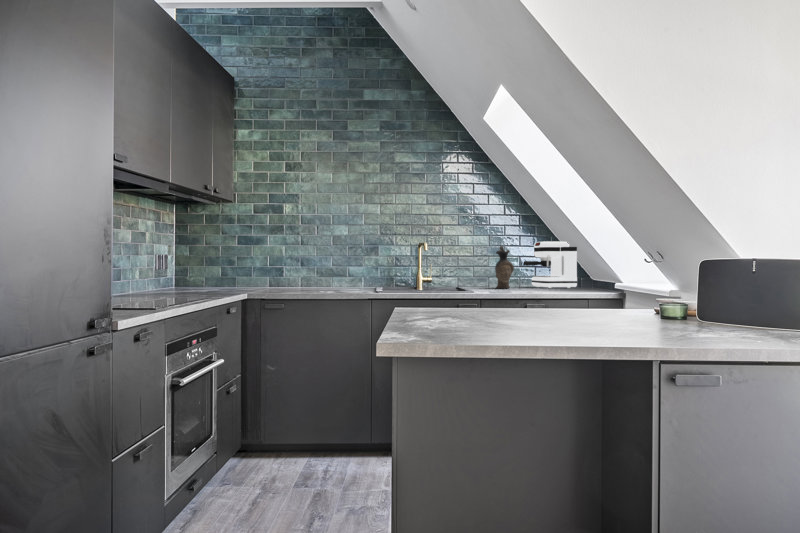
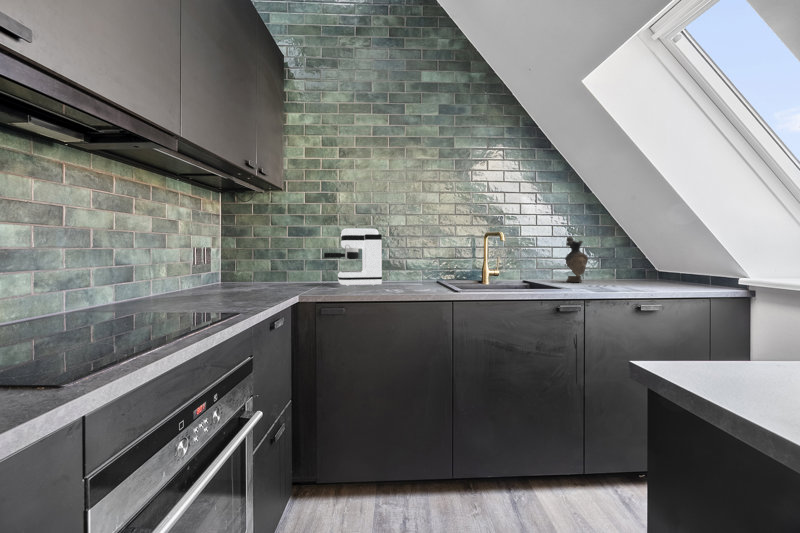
coffee maker: present [524,241,577,288] -> present [324,228,382,286]

